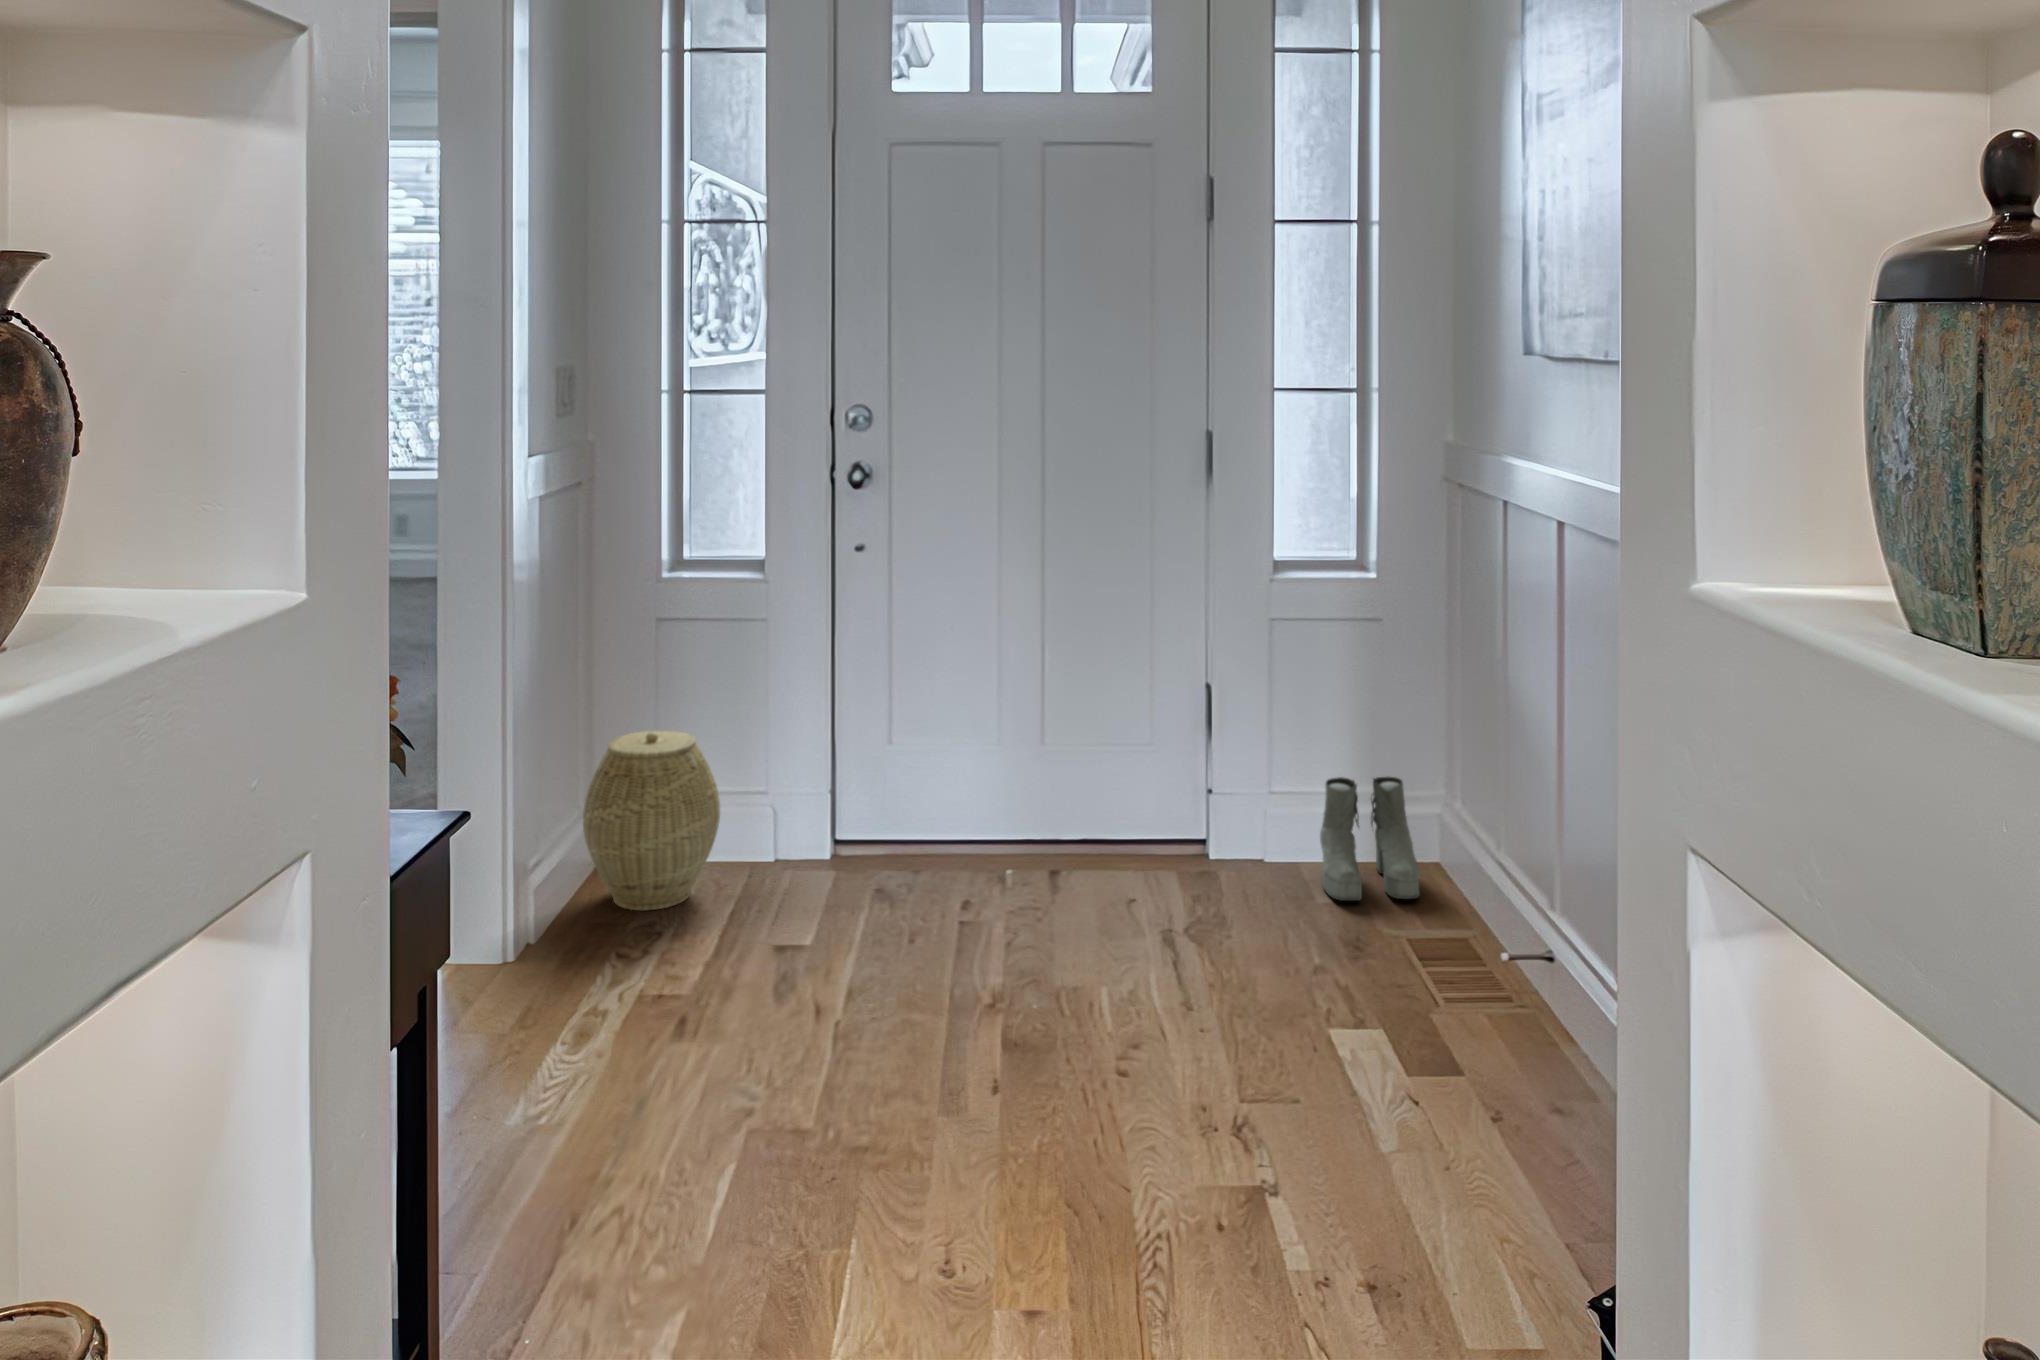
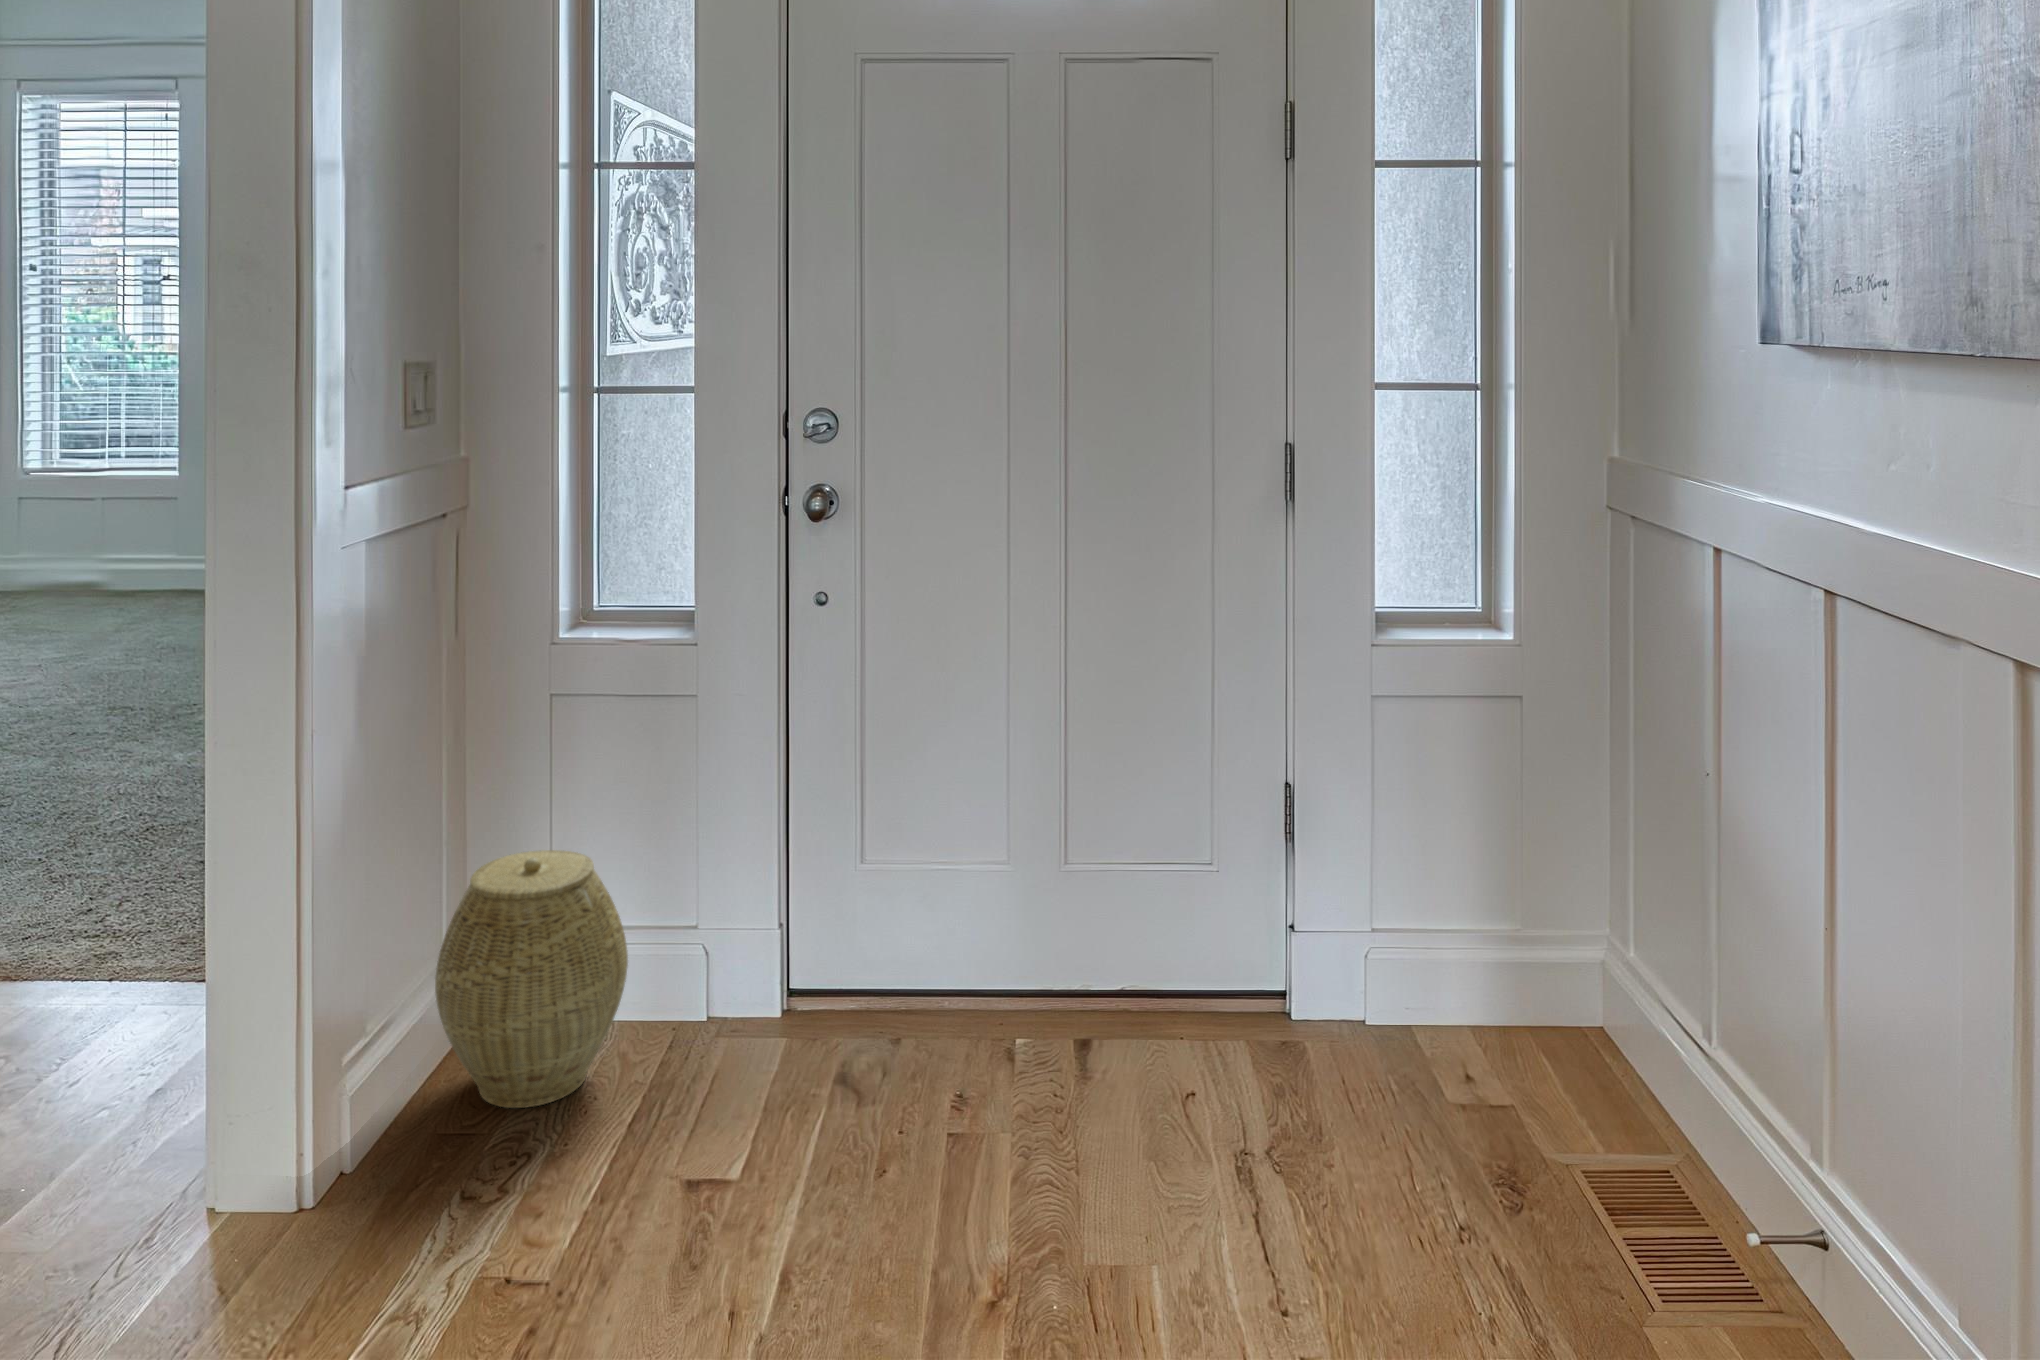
boots: present [1320,777,1420,901] -> none [1441,913,1586,1099]

